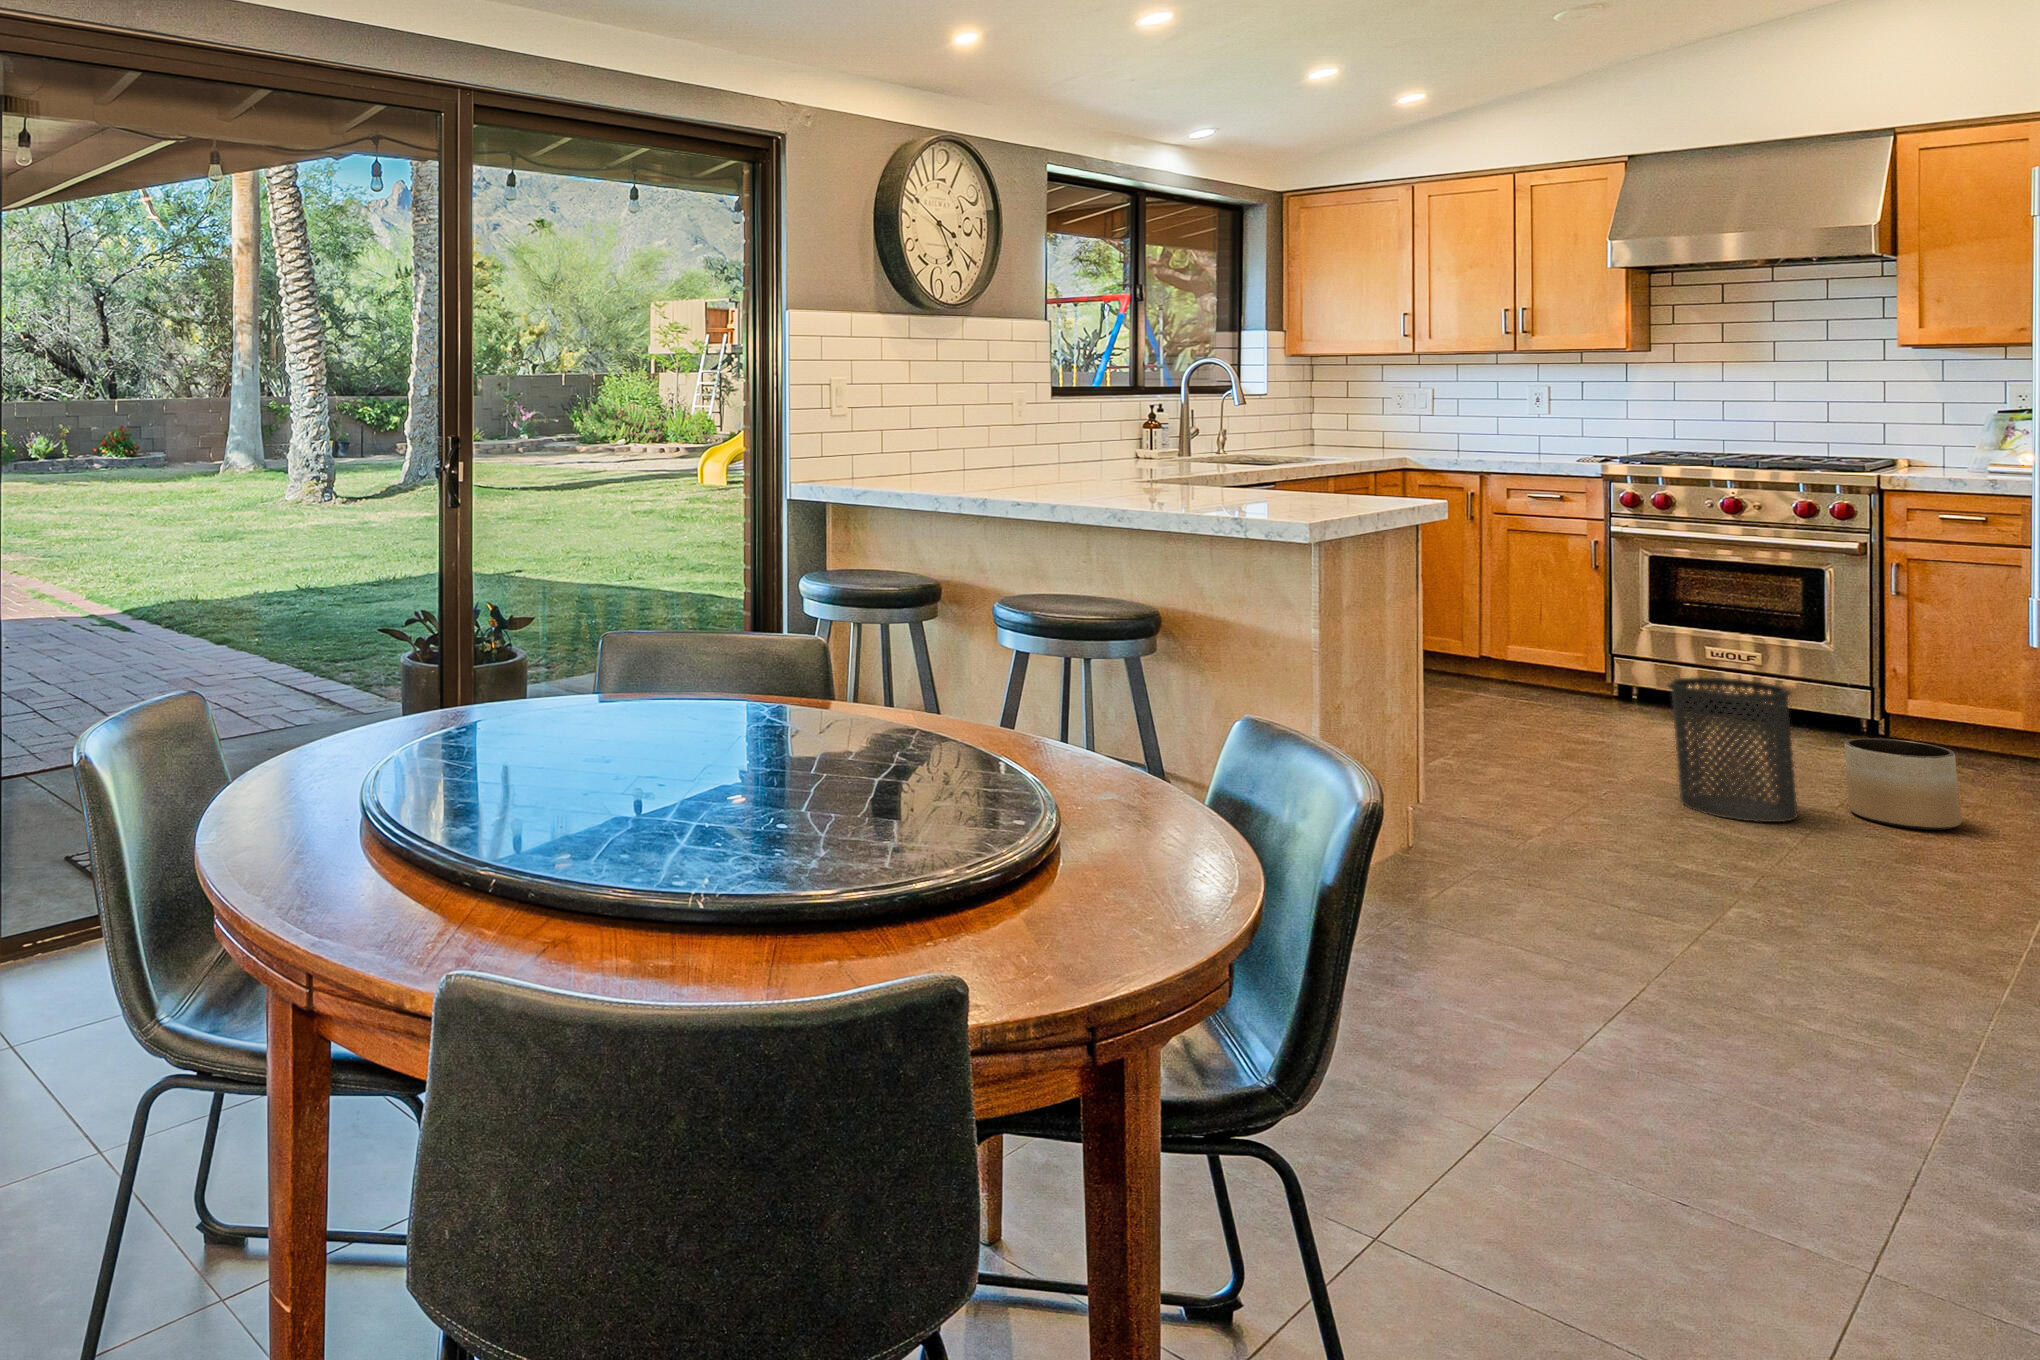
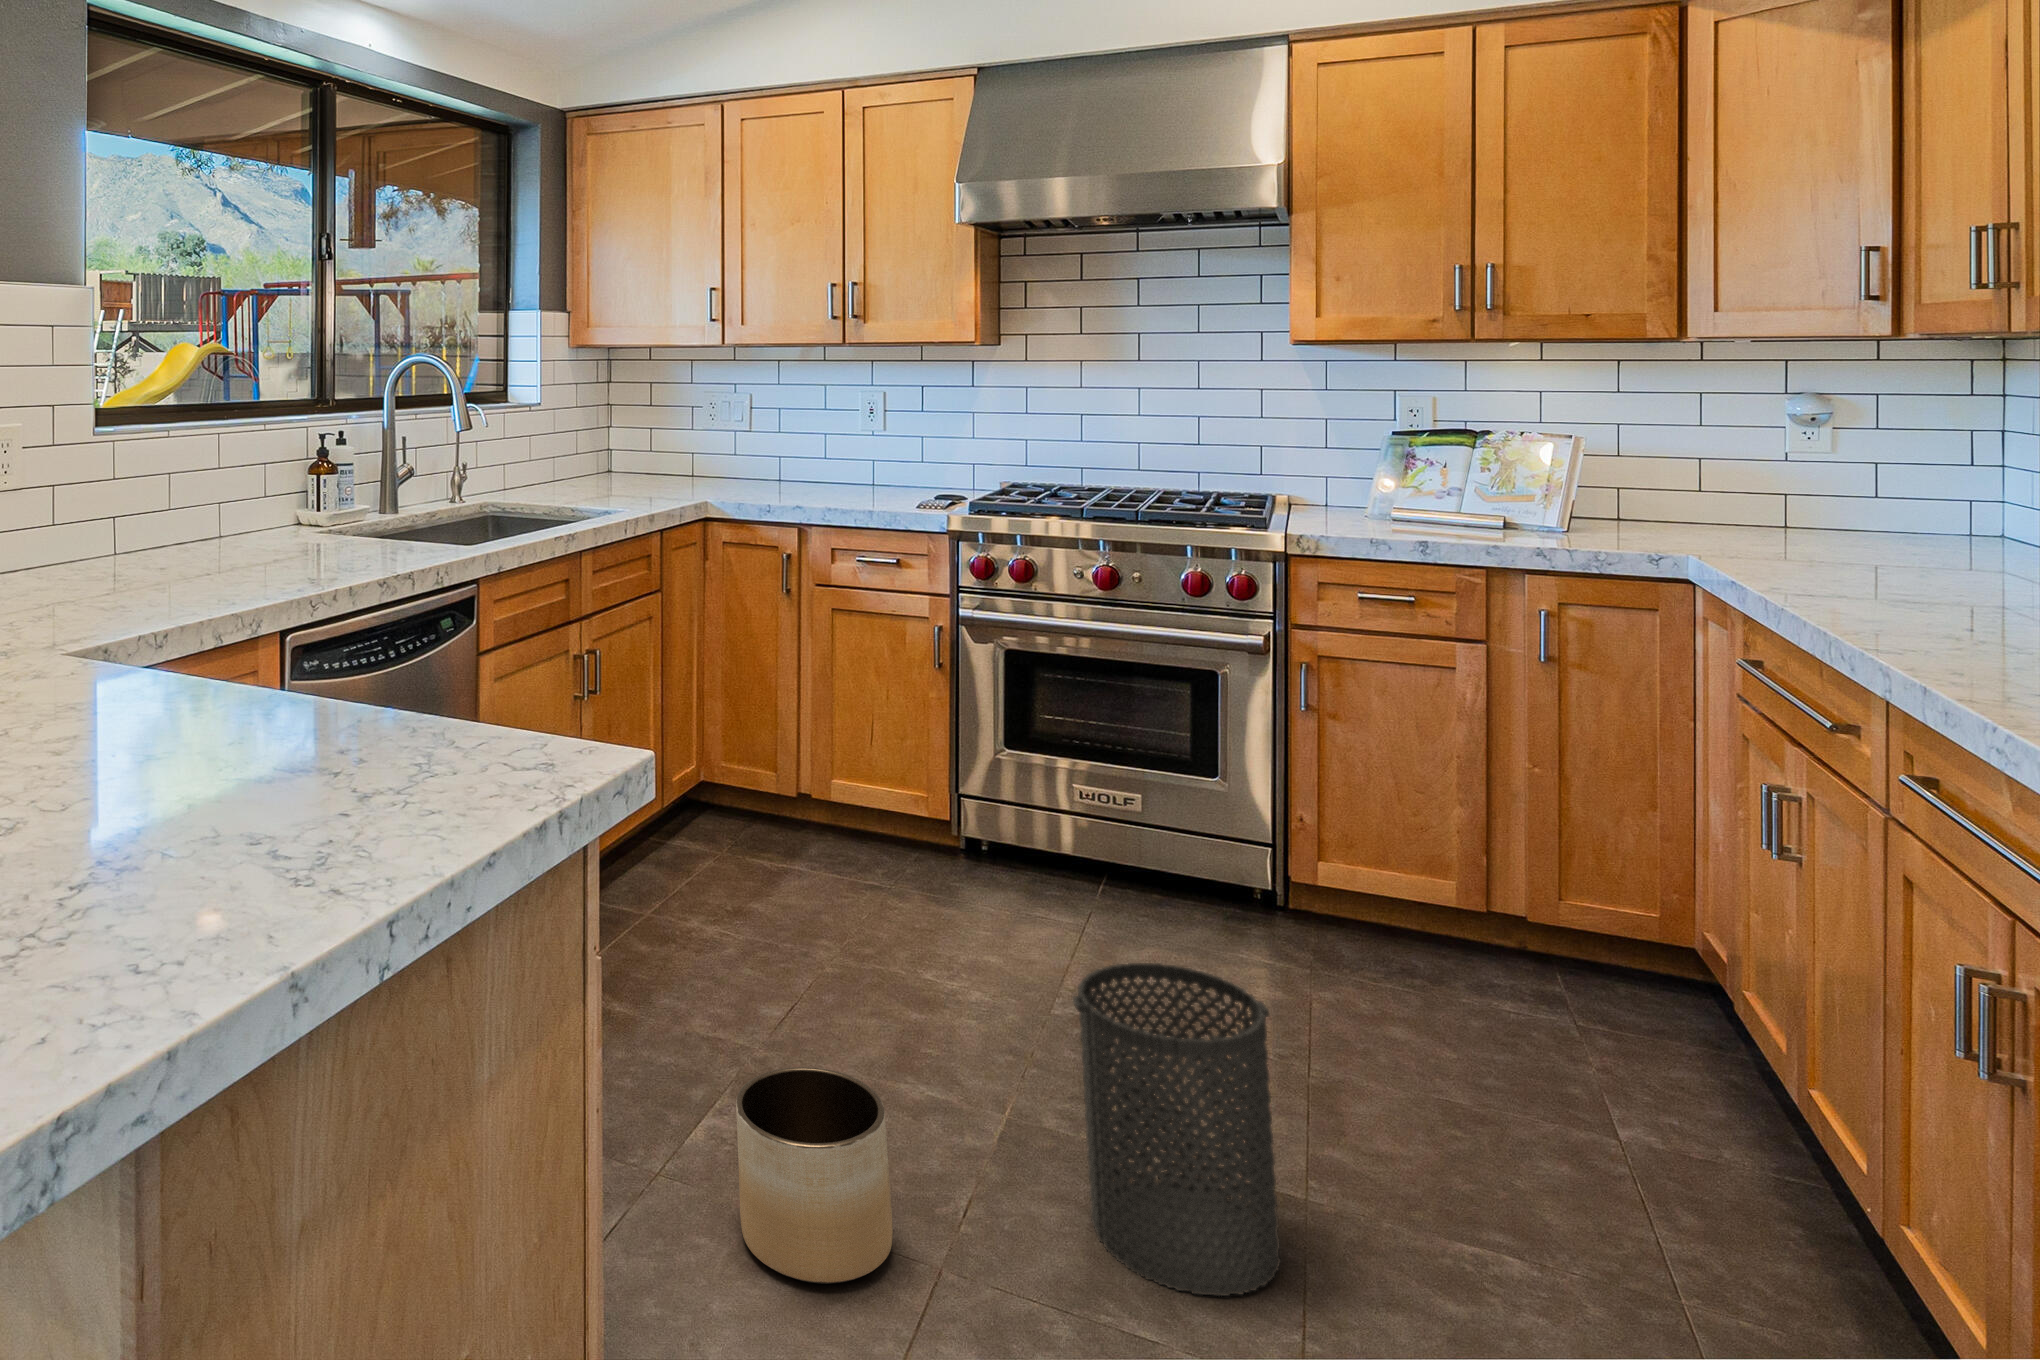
planter: present [1844,738,1962,830] -> present [736,1067,893,1284]

